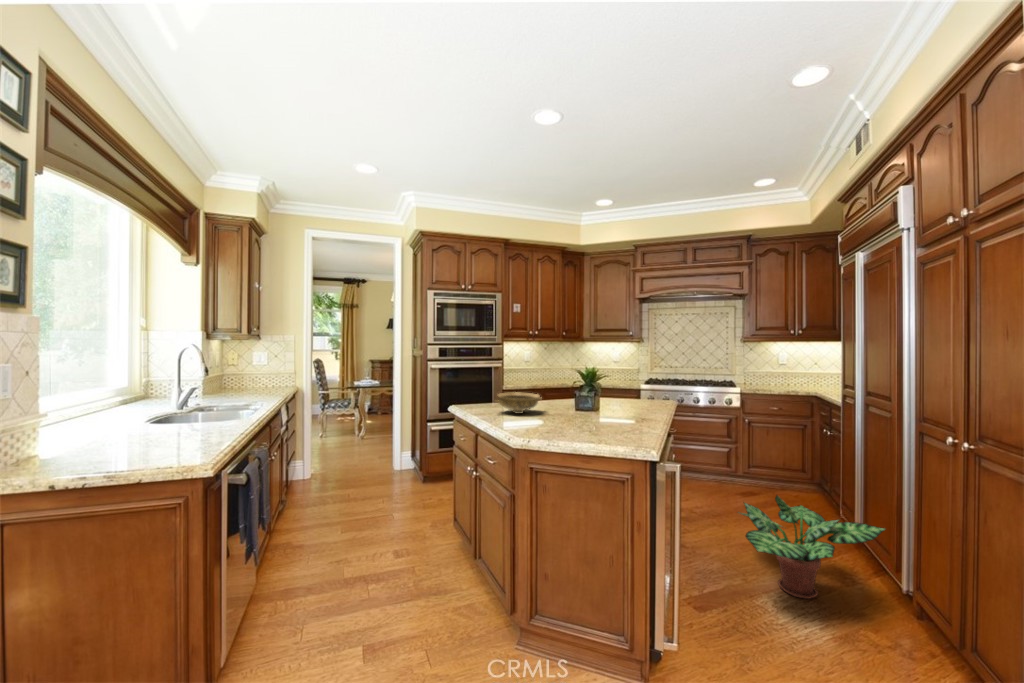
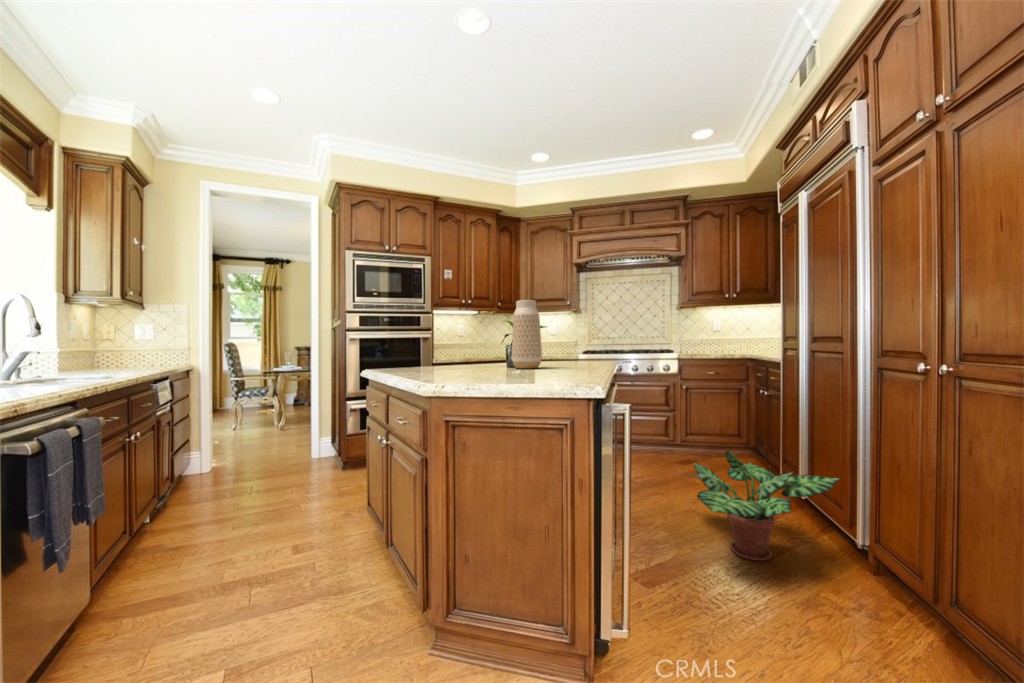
vase: none [581,358,606,417] -> present [512,300,542,369]
ceramic bowl: present [496,393,541,414] -> none [407,347,468,369]

